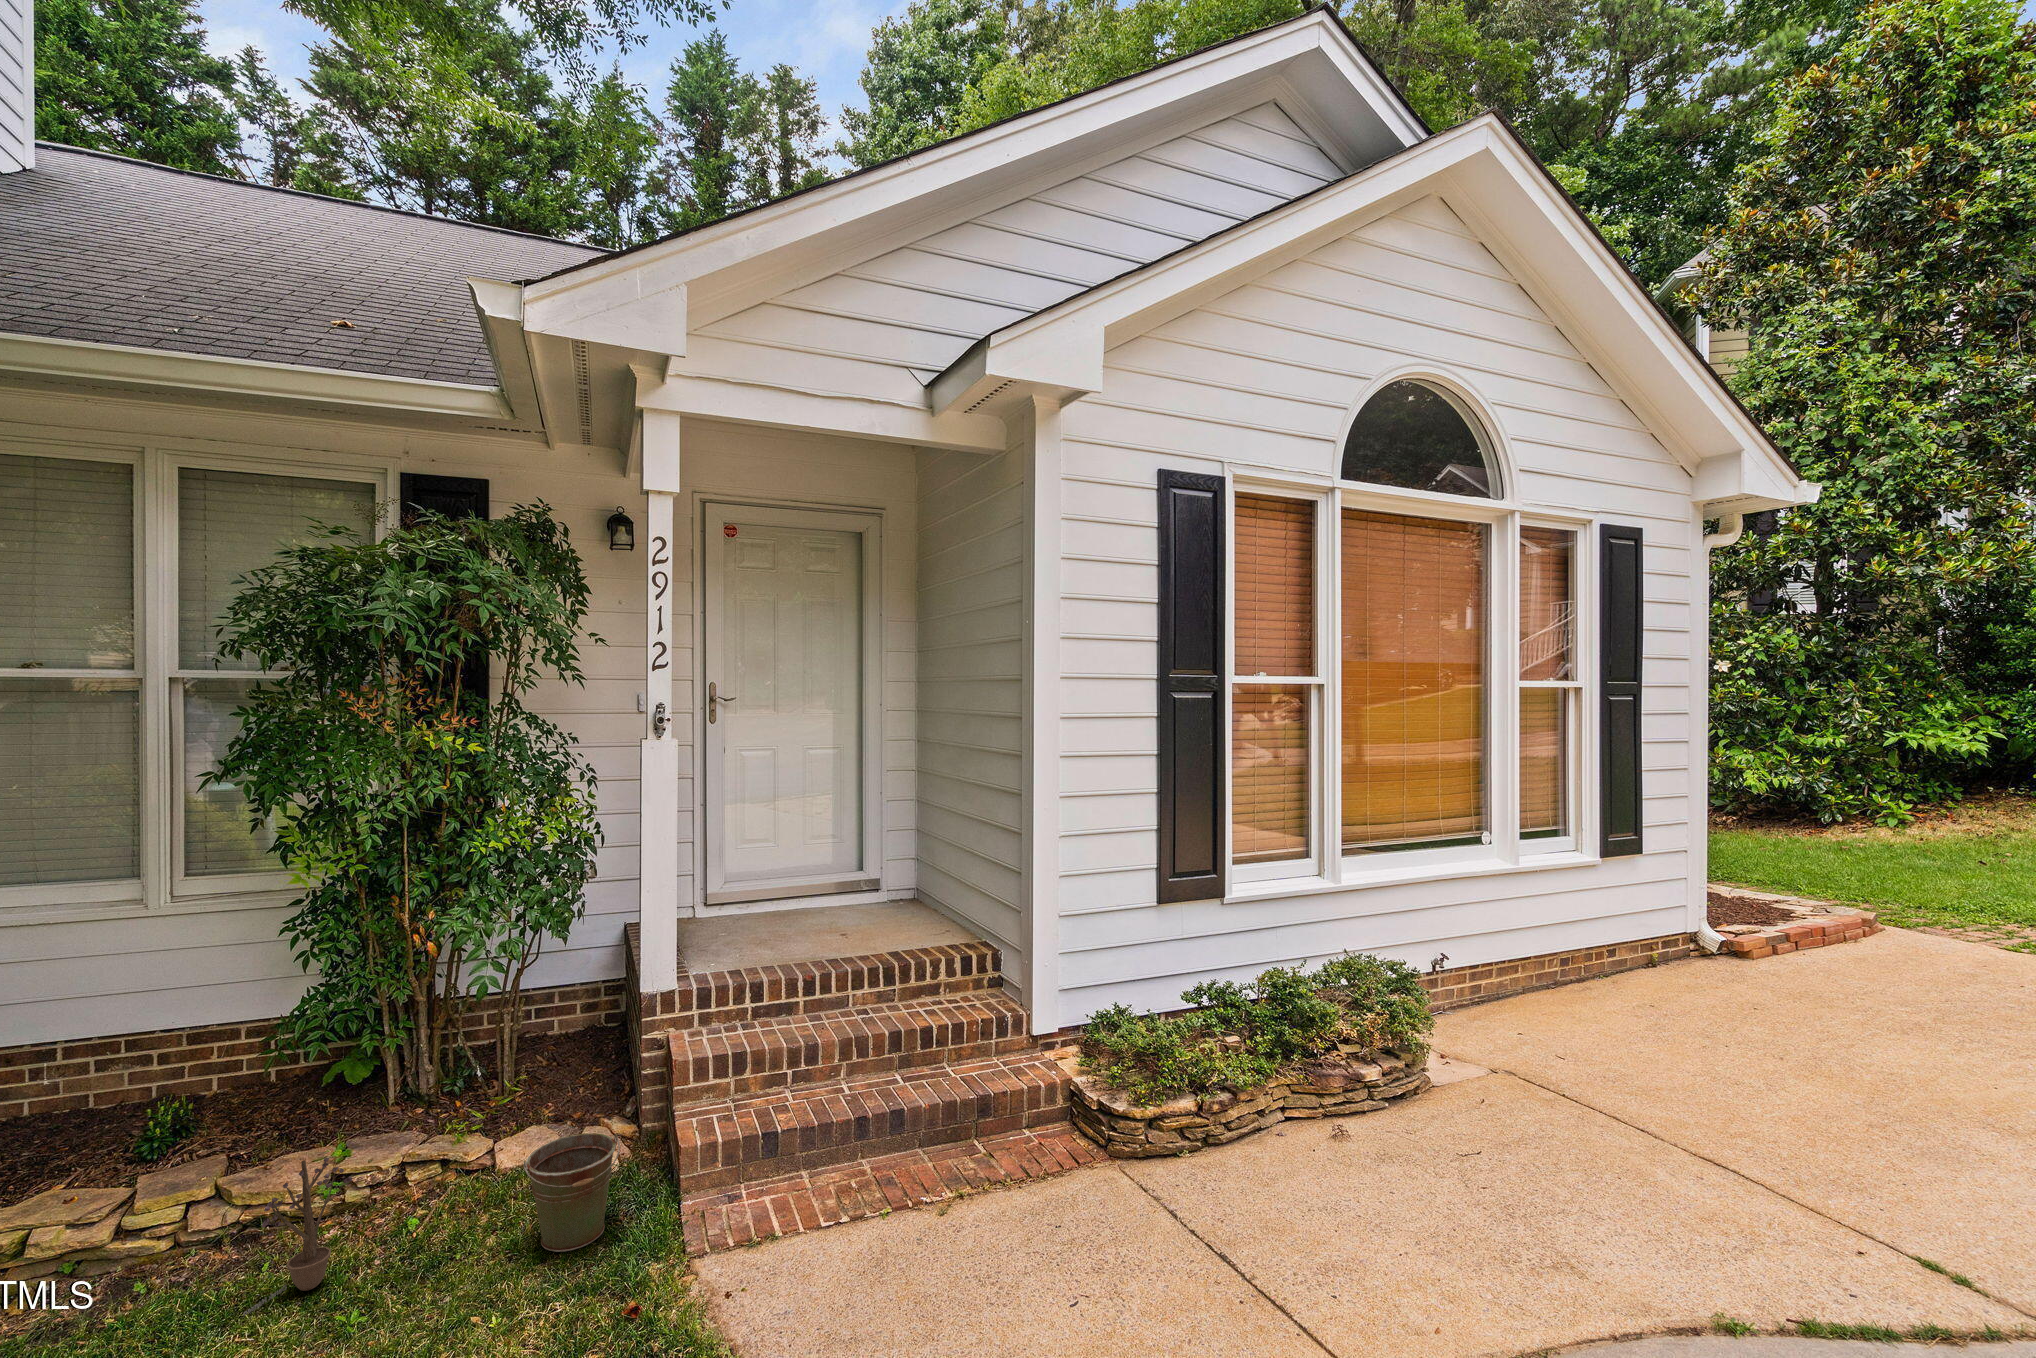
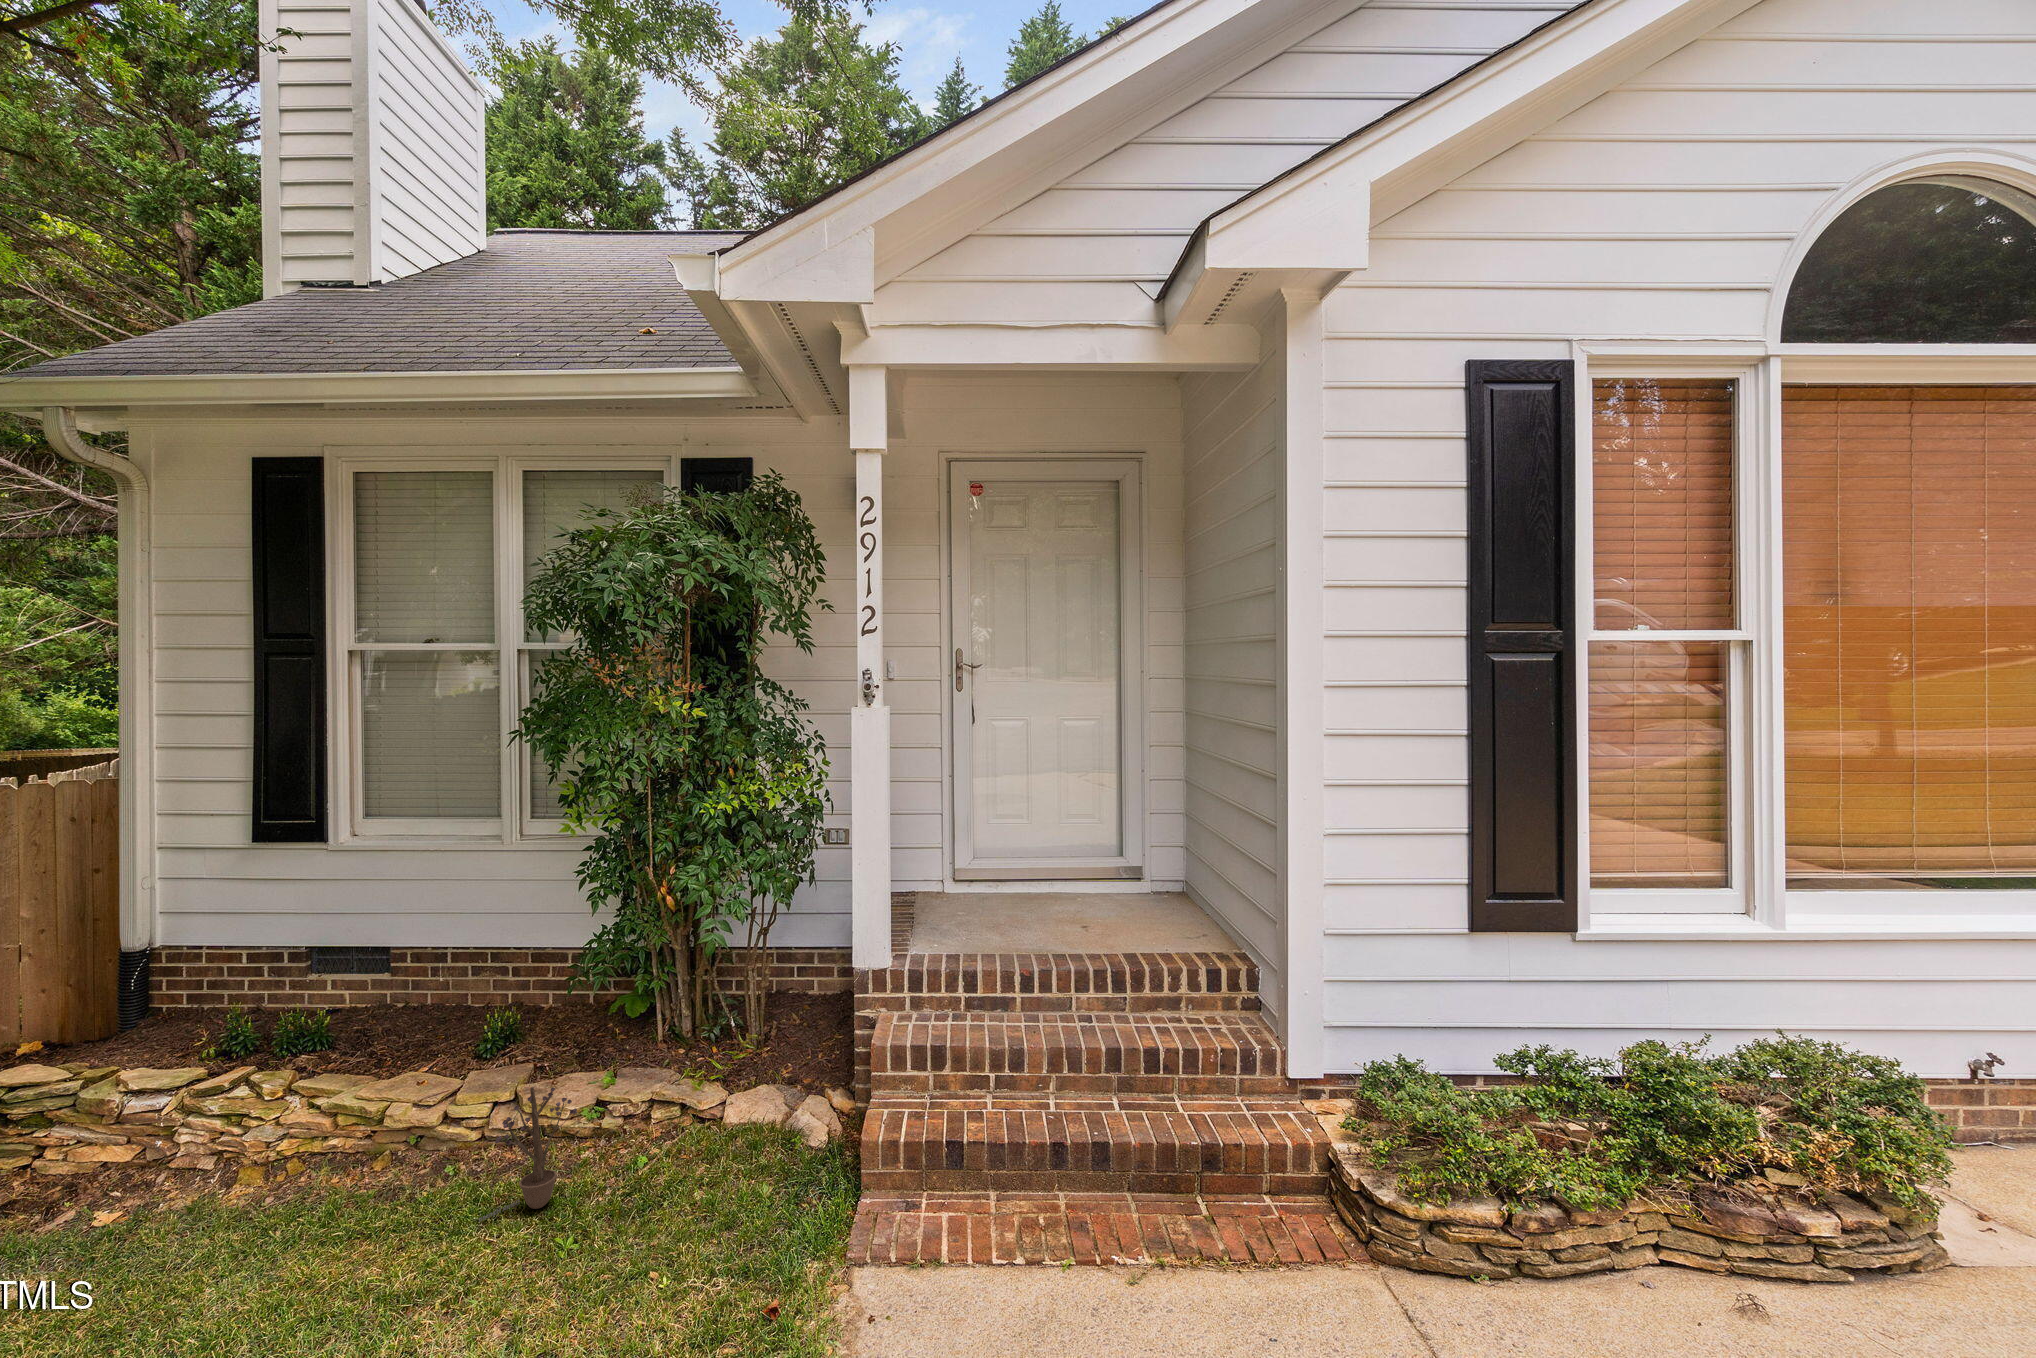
bucket: present [524,1133,620,1252] -> none [709,1105,803,1226]

